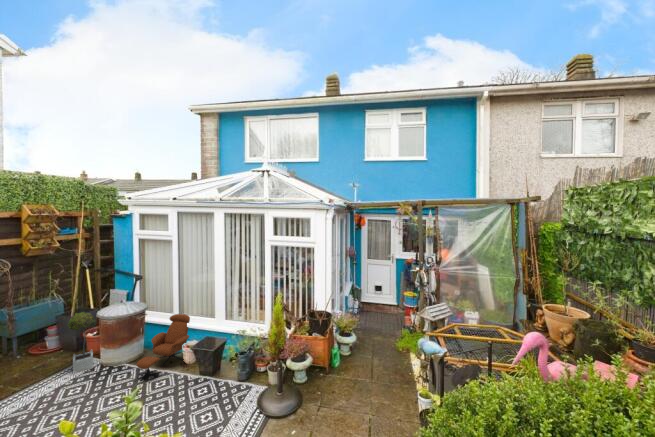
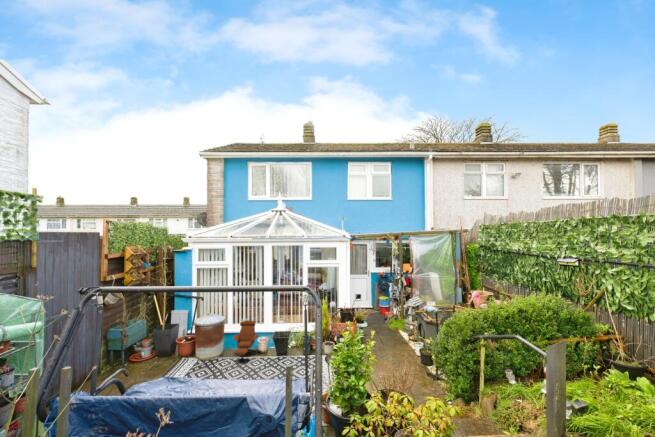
potted tree: present [68,312,97,373] -> none [179,324,196,366]

